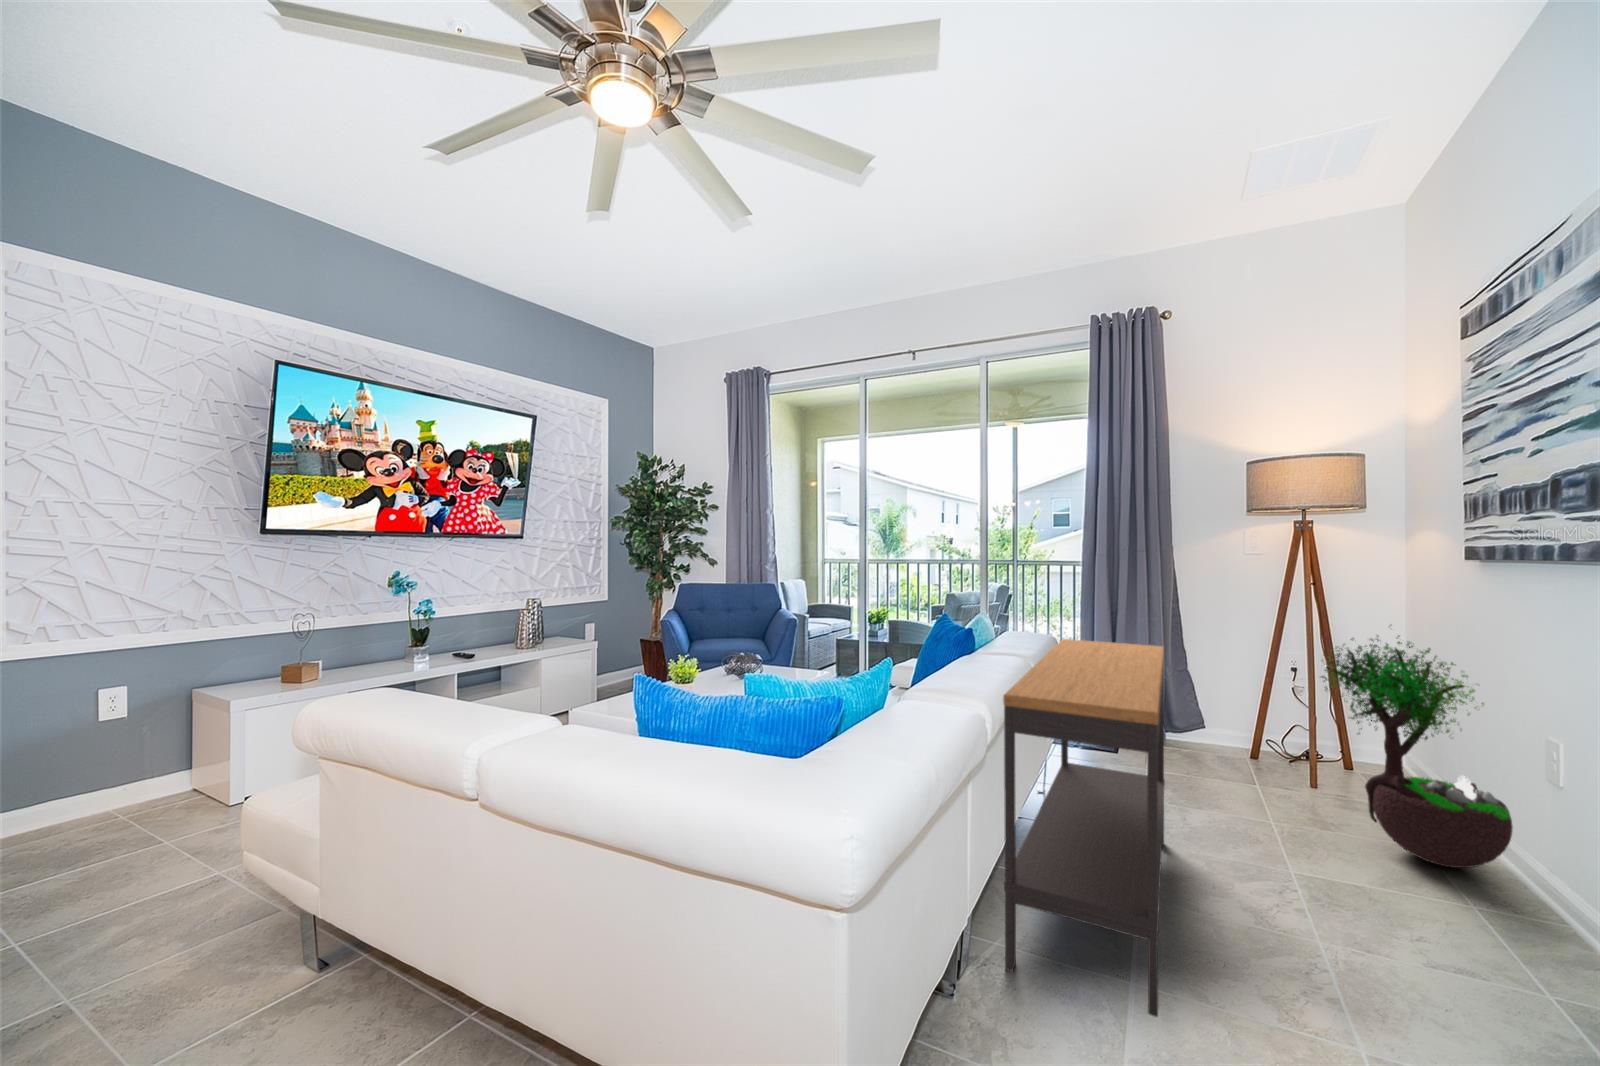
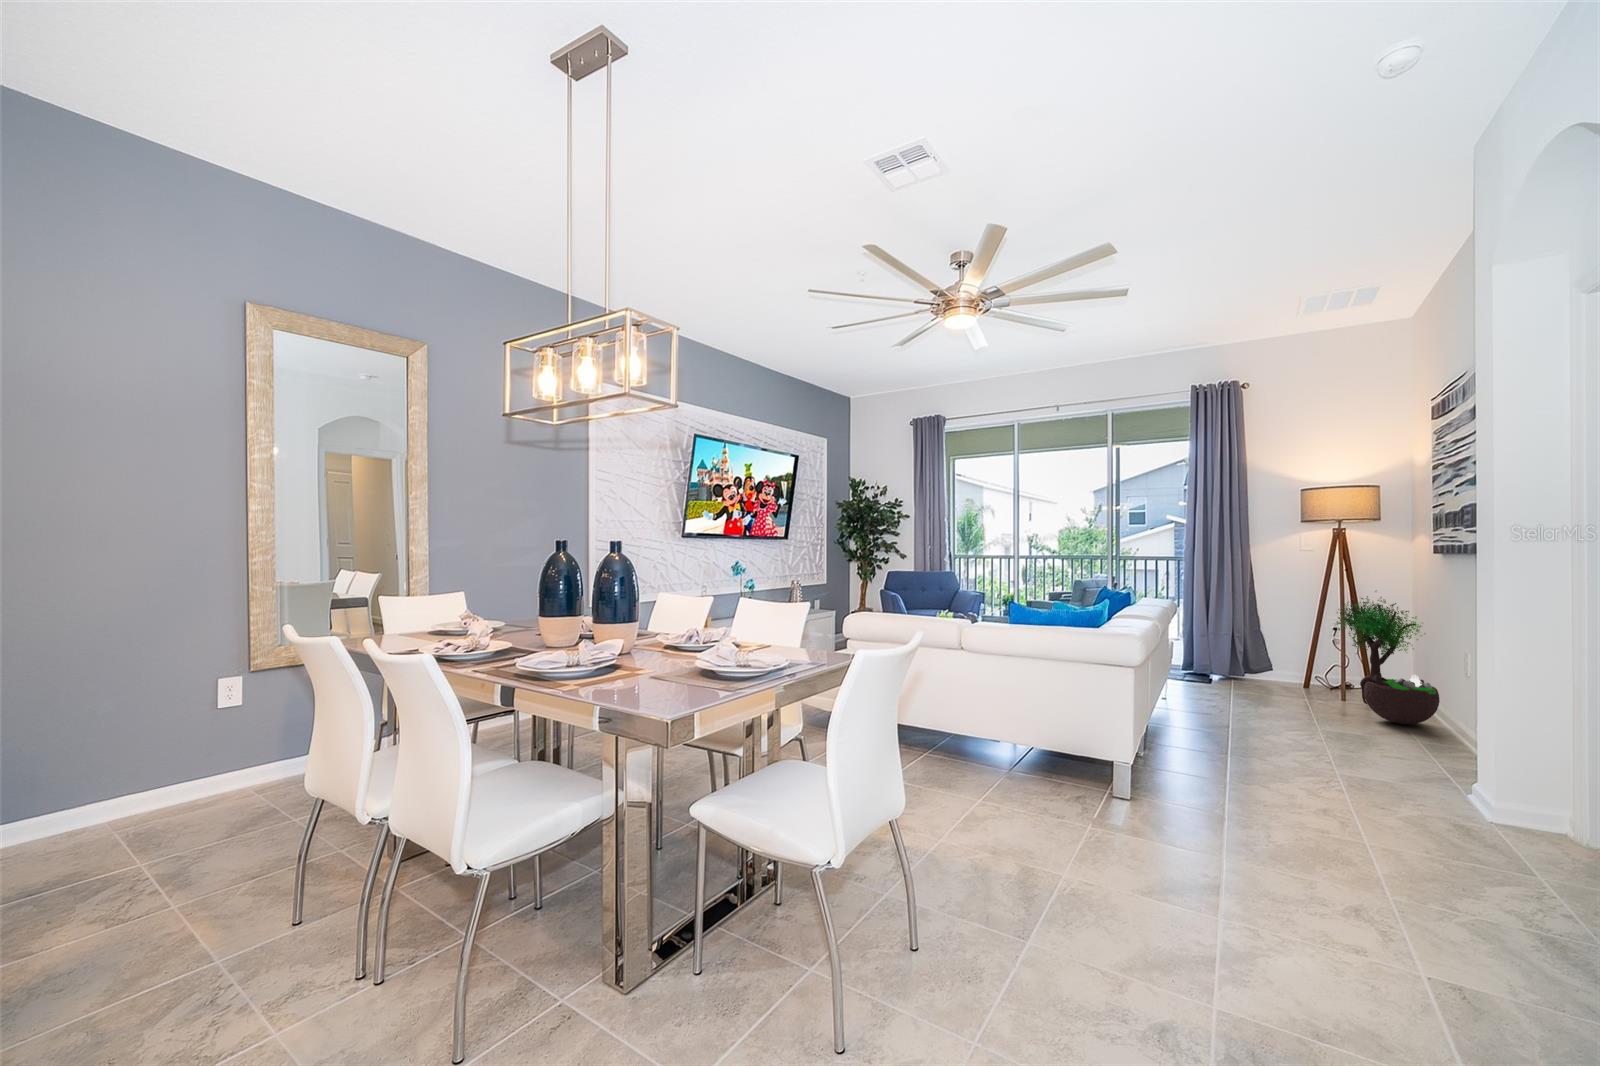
console table: present [1003,639,1165,1017] -> none [1152,599,1238,756]

